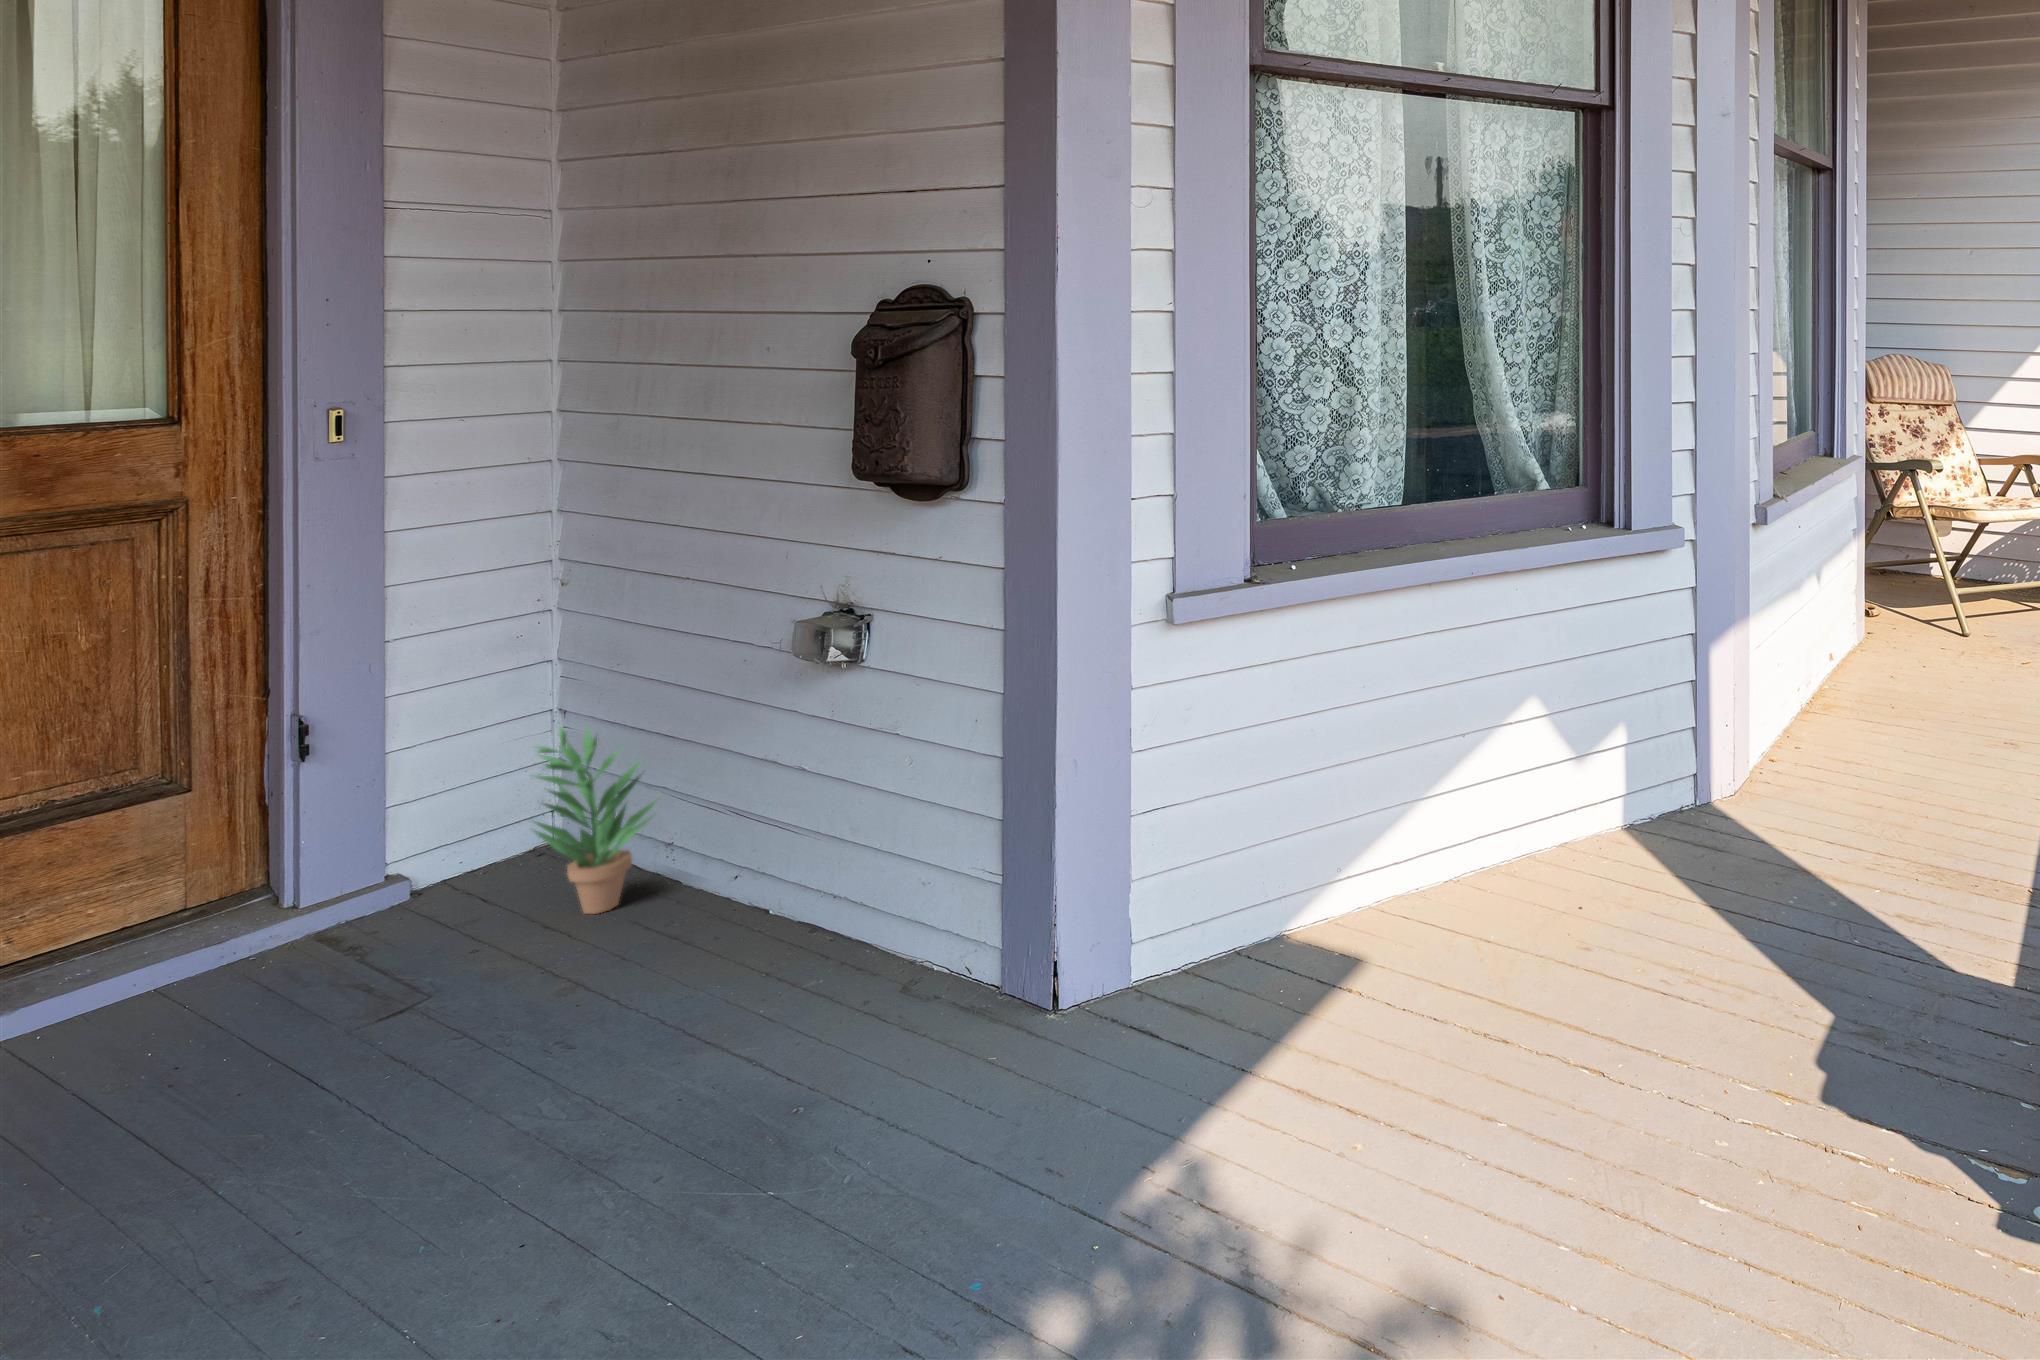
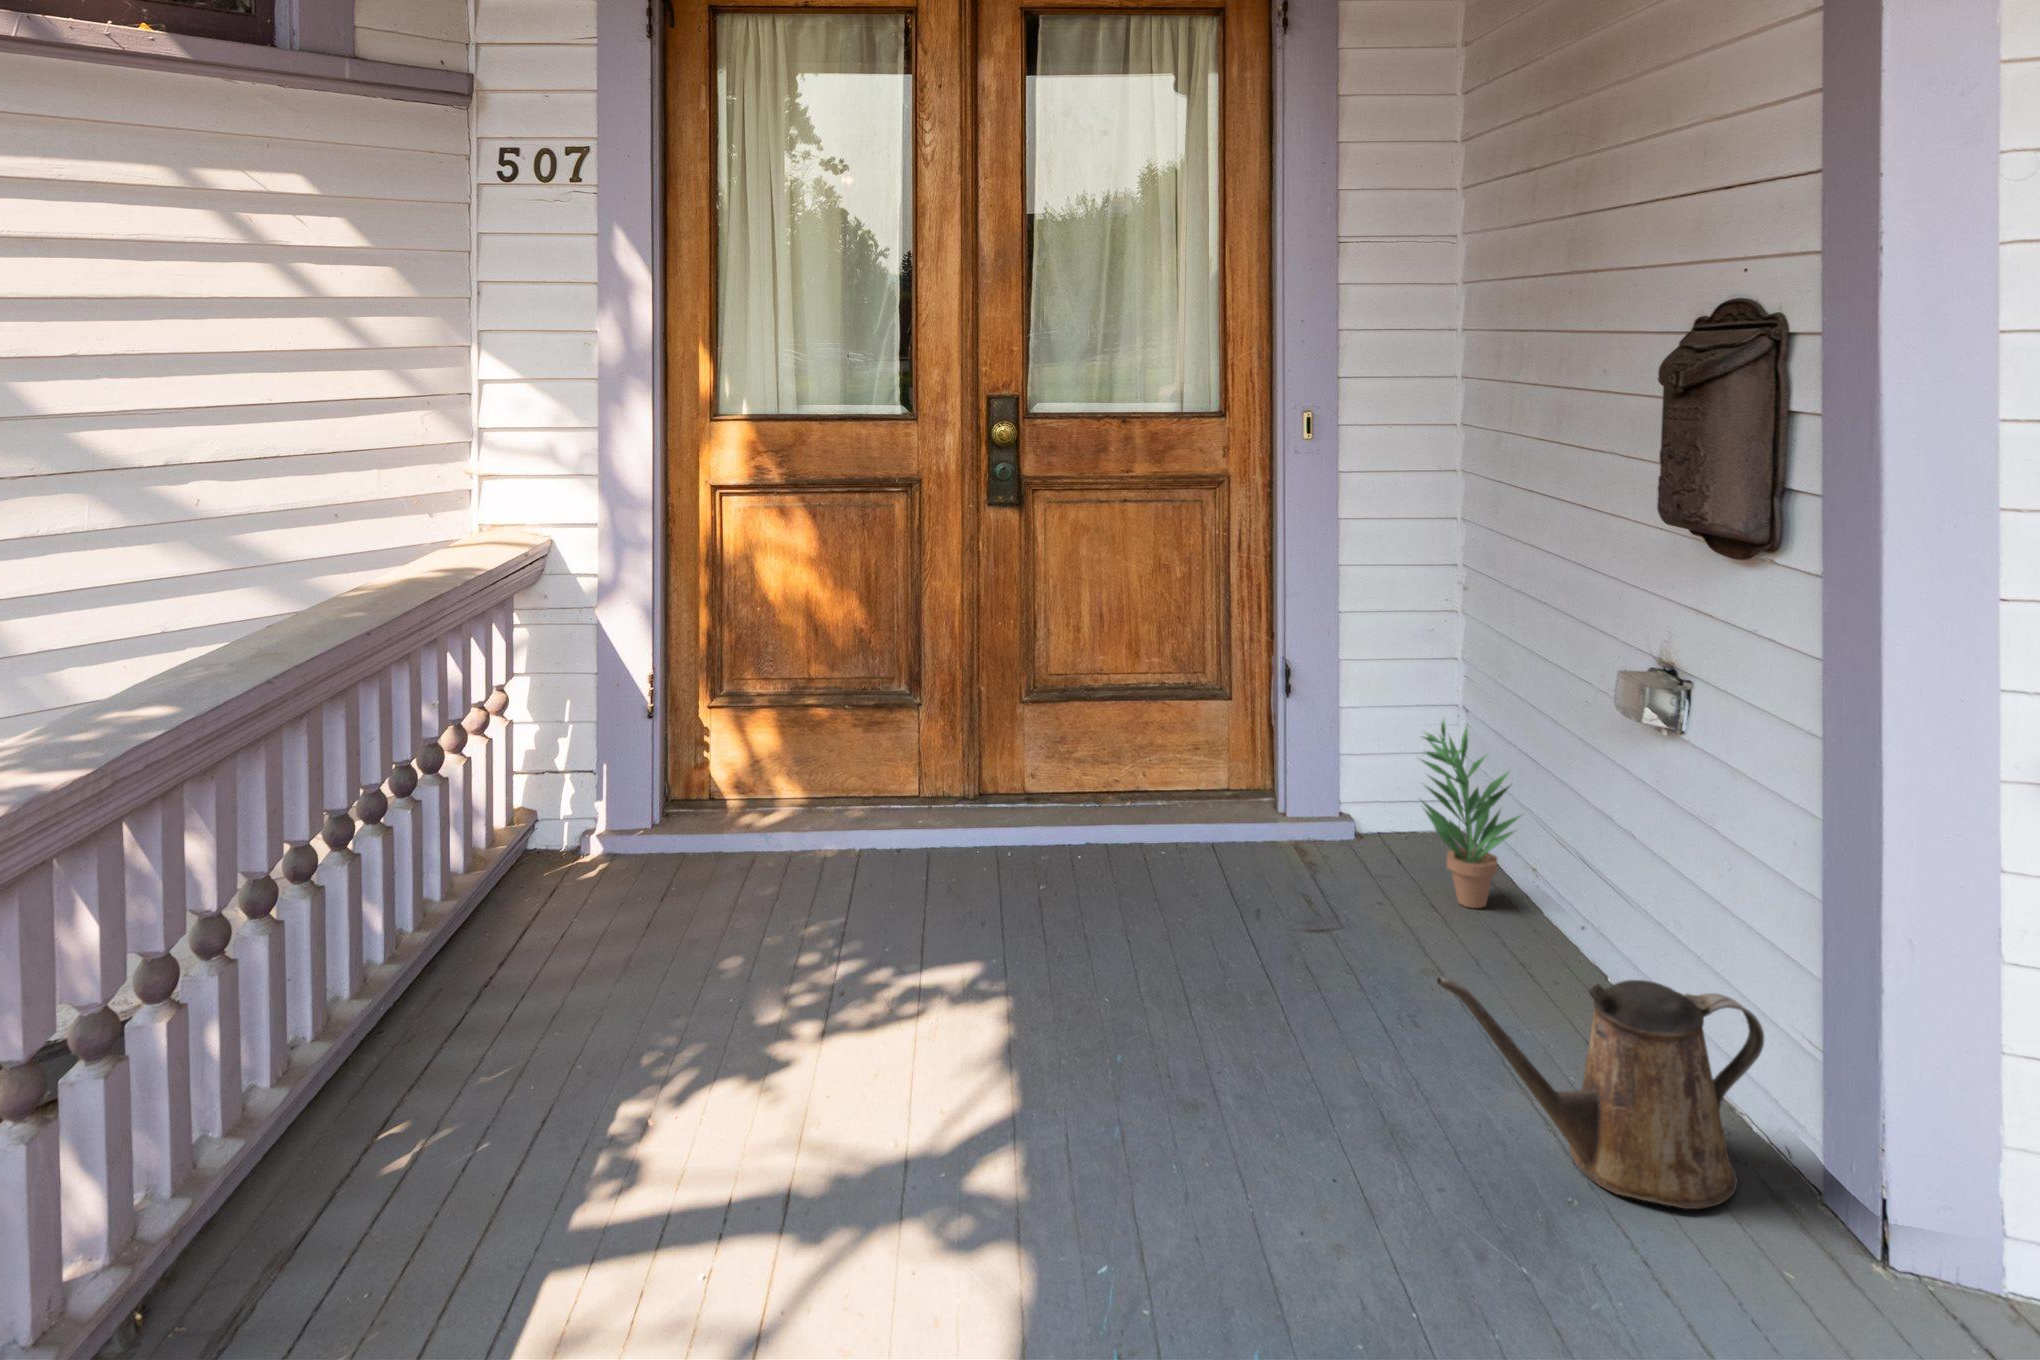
watering can: none [678,865,962,1076] -> present [1436,976,1764,1209]

